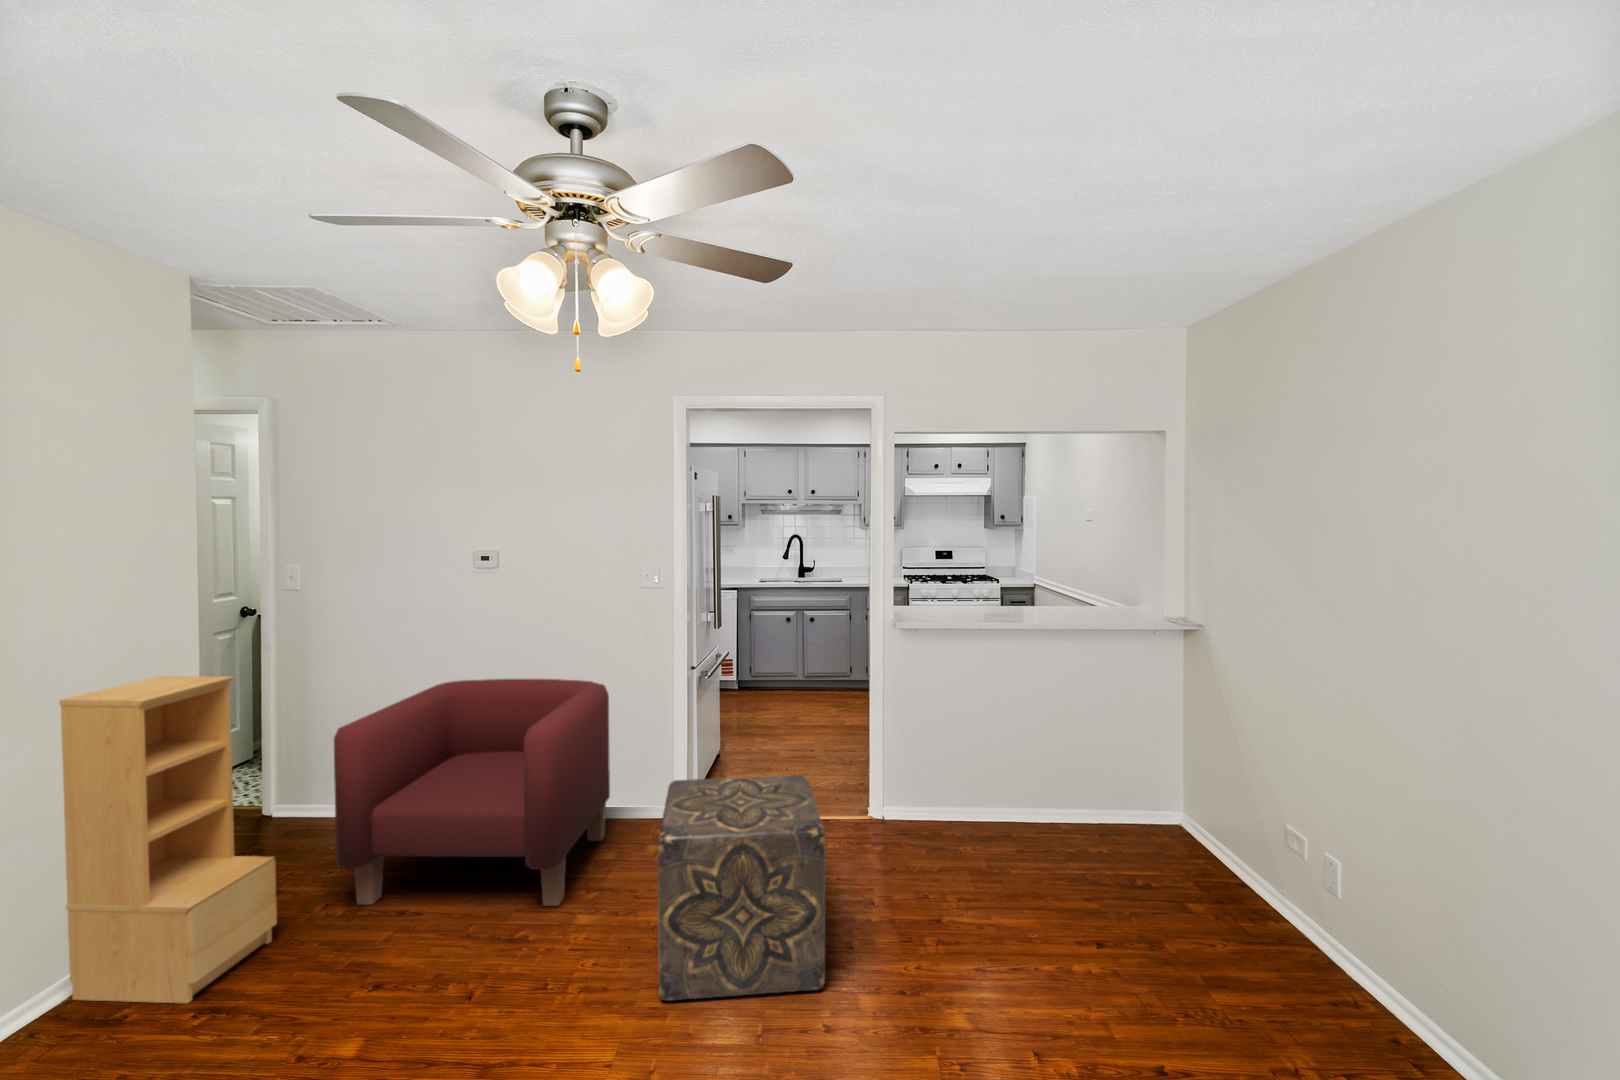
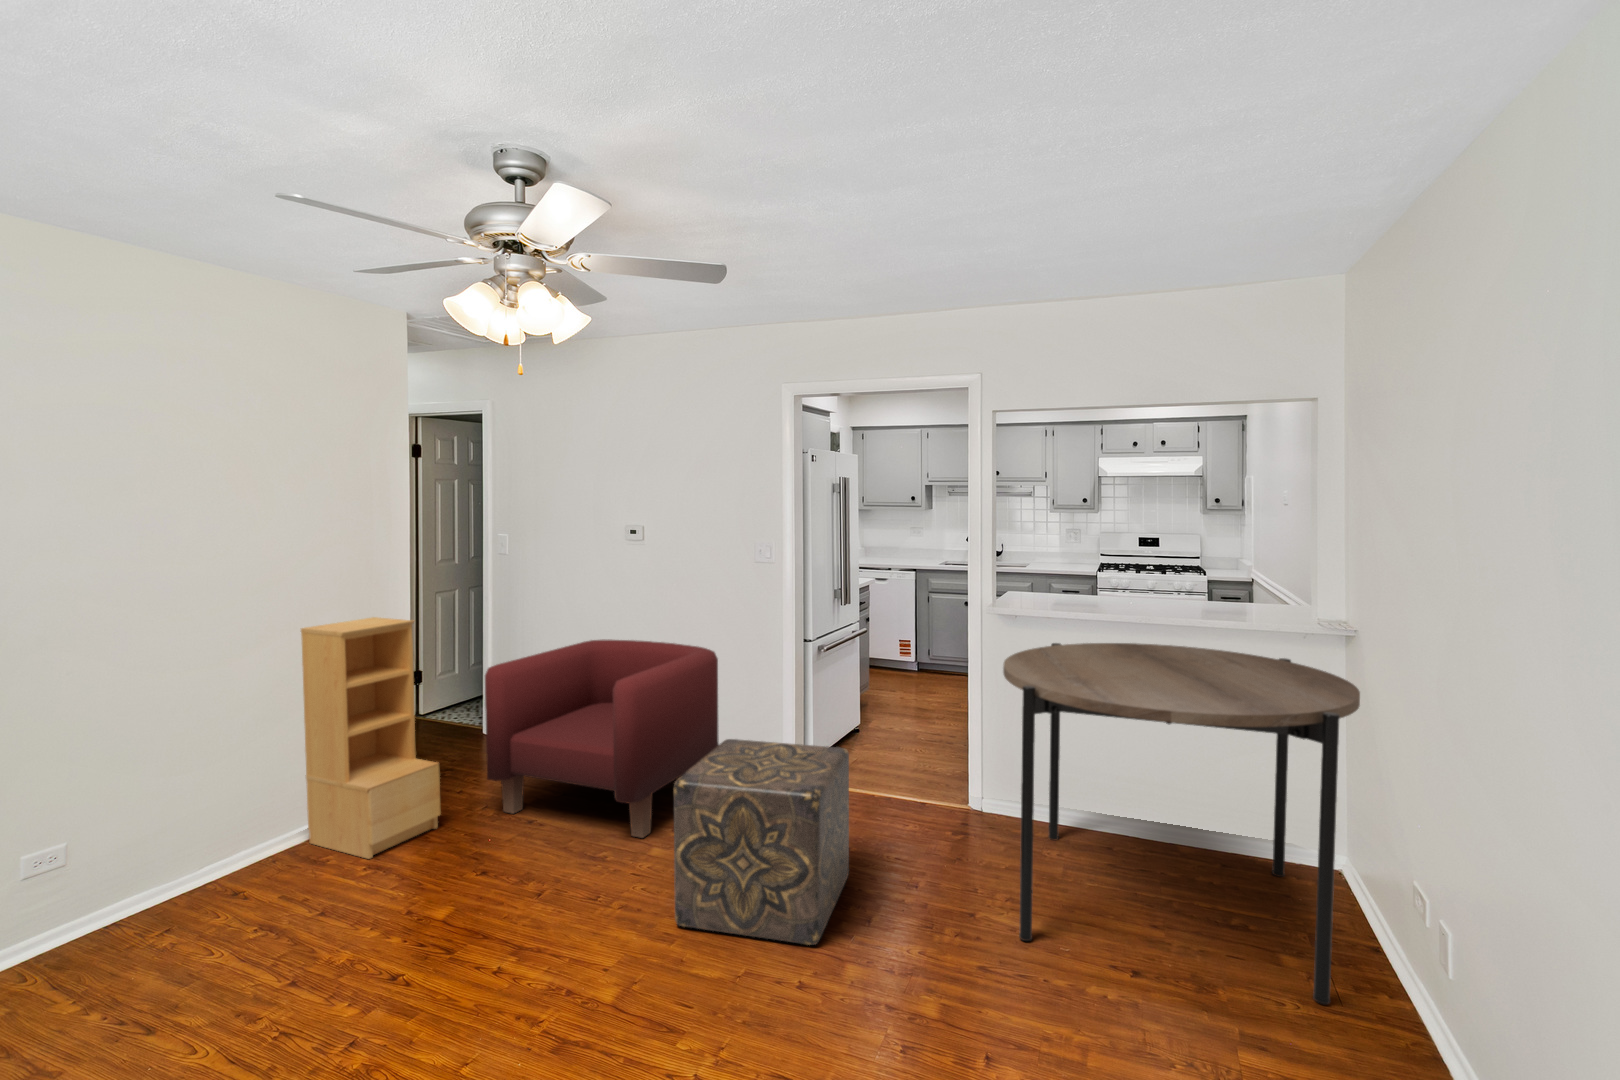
dining table: none [944,648,1259,944] -> present [1003,643,1360,1004]

